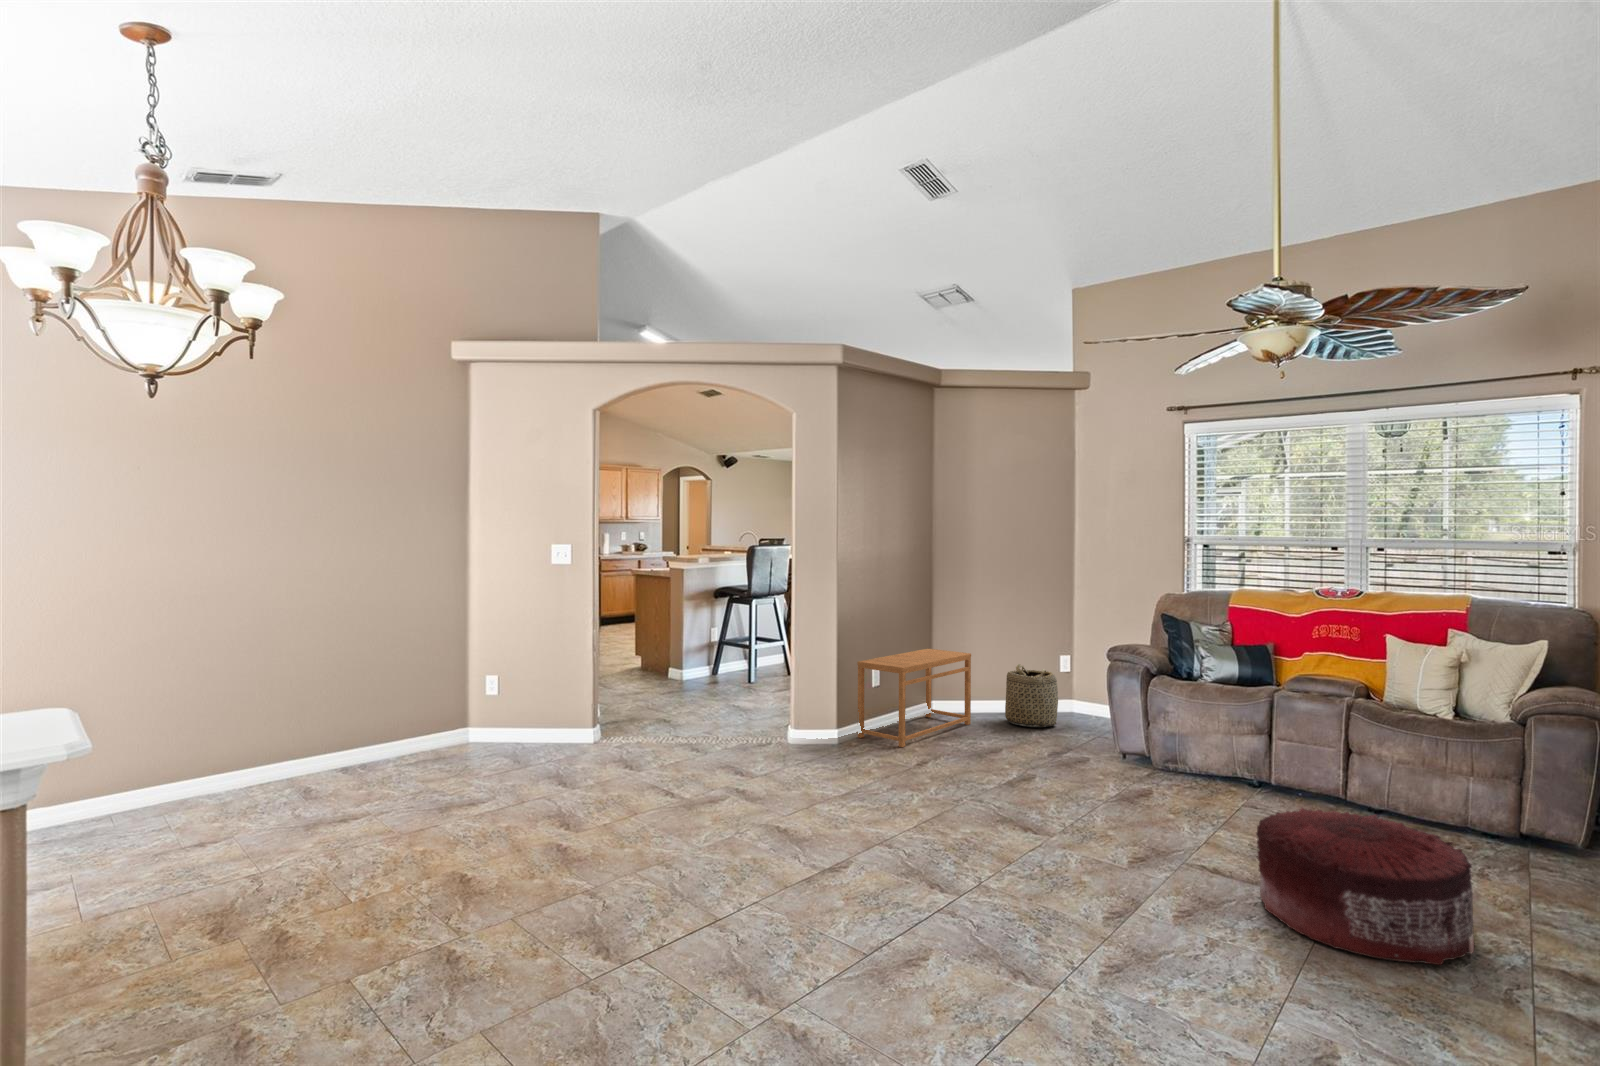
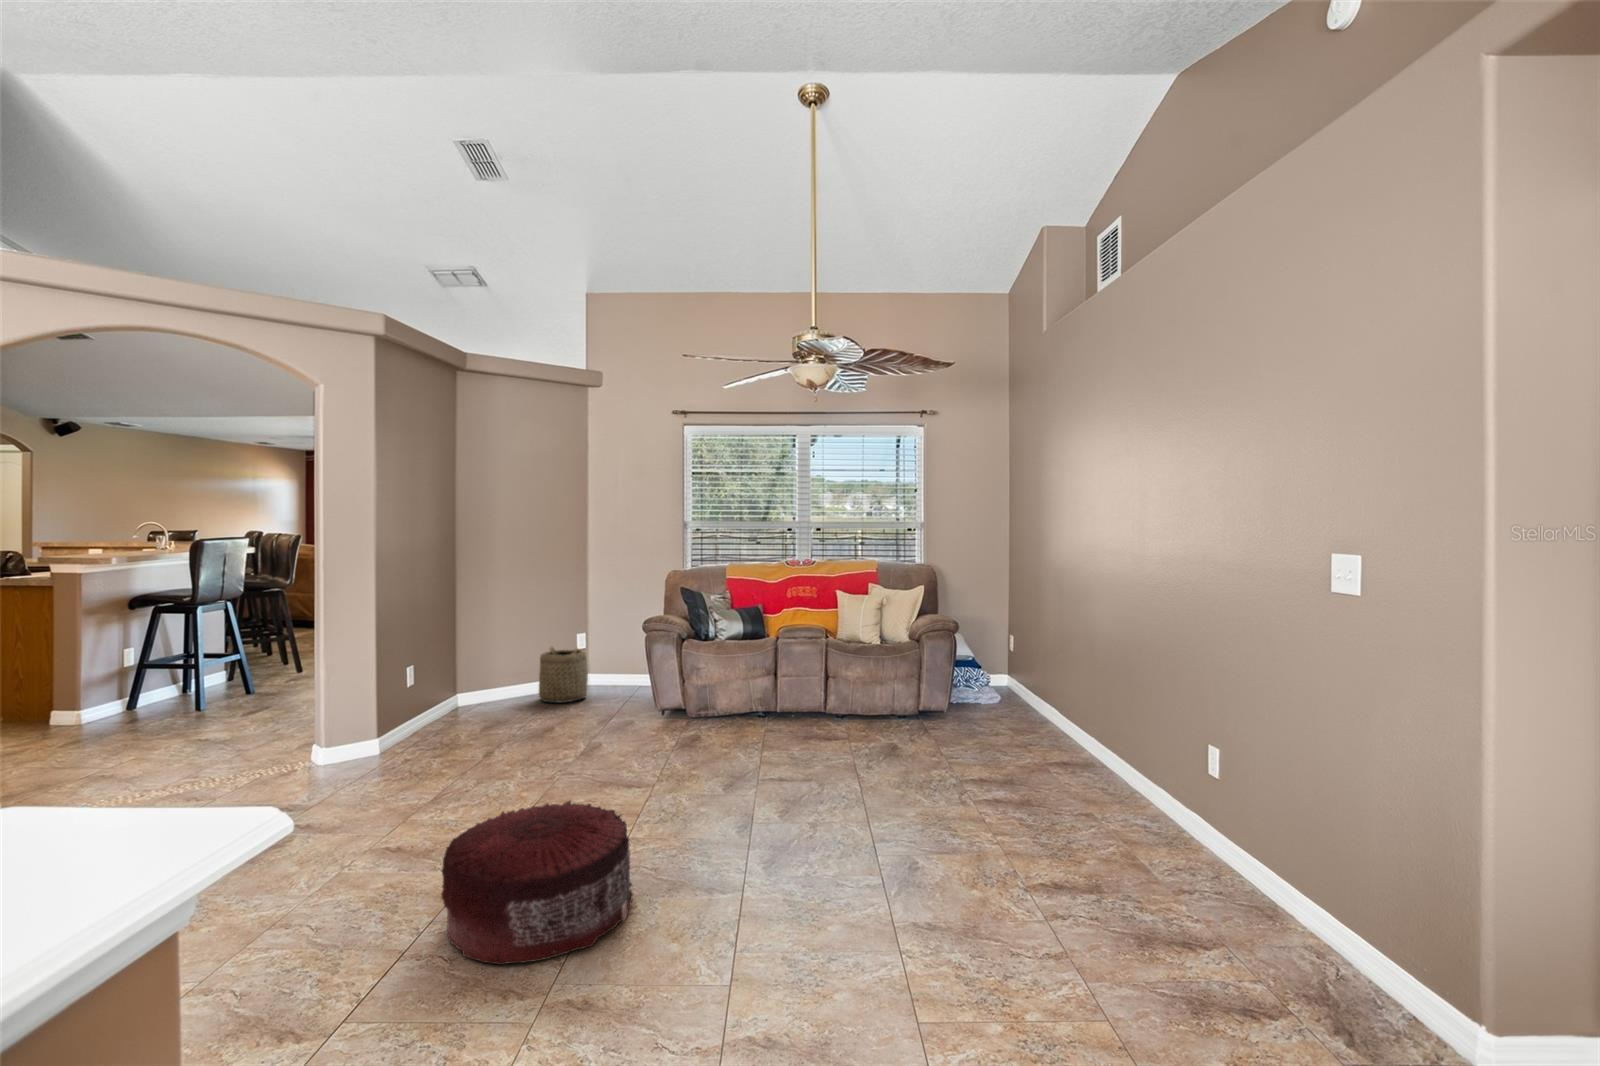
side table: present [857,648,971,747] -> none [398,641,508,744]
pouf: present [1256,808,1474,965] -> present [441,801,633,965]

